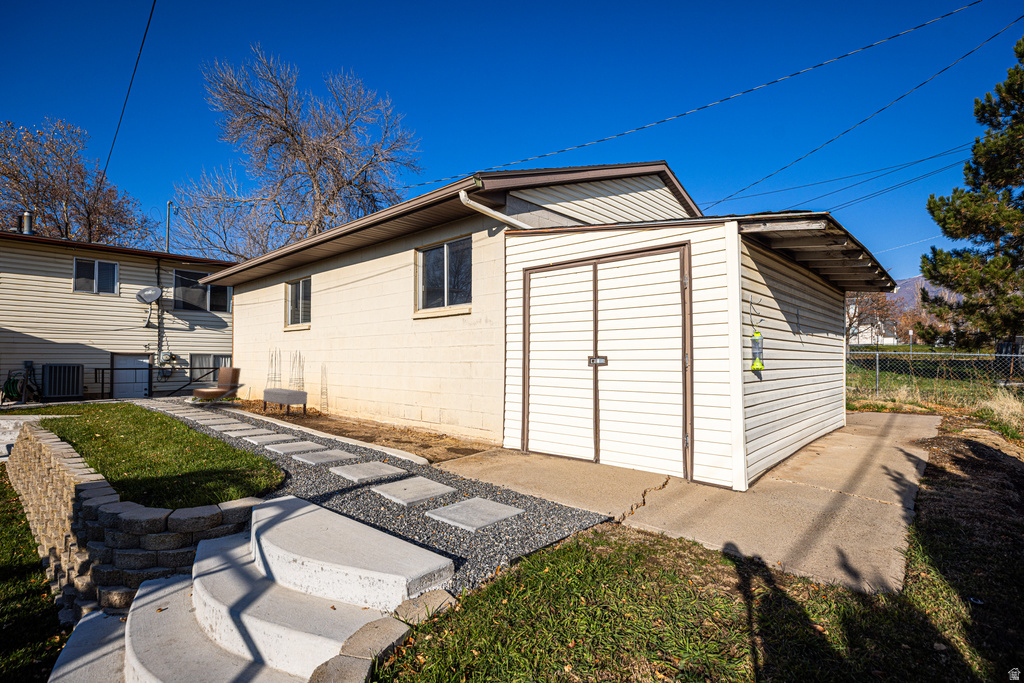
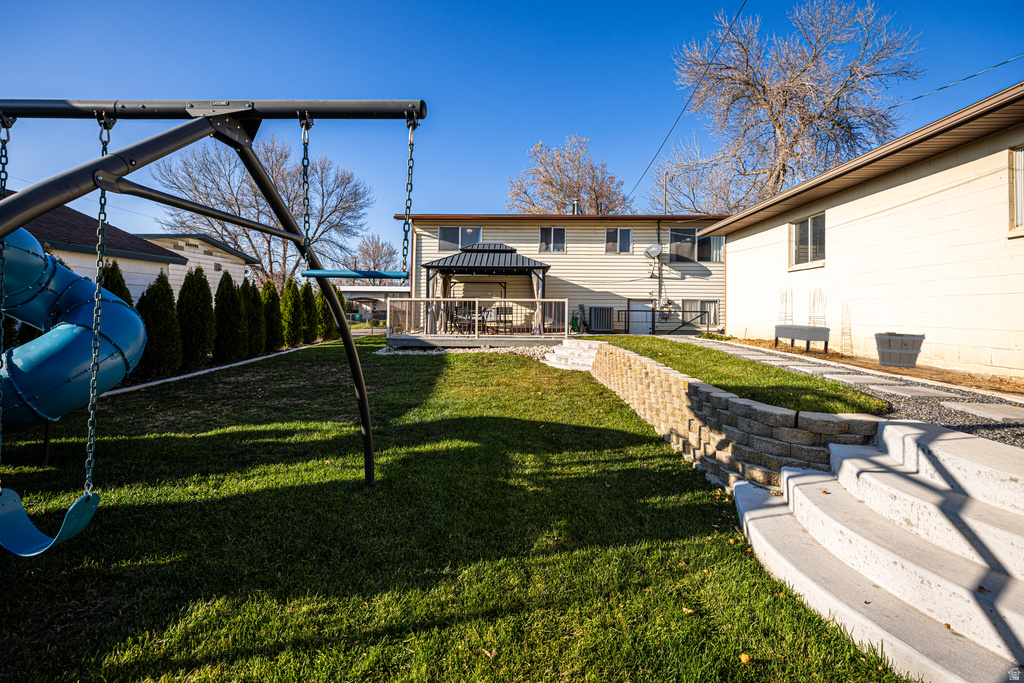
lounge chair: present [190,367,245,408] -> none [698,305,749,342]
wooden bucket: none [329,397,362,427] -> present [875,332,925,367]

